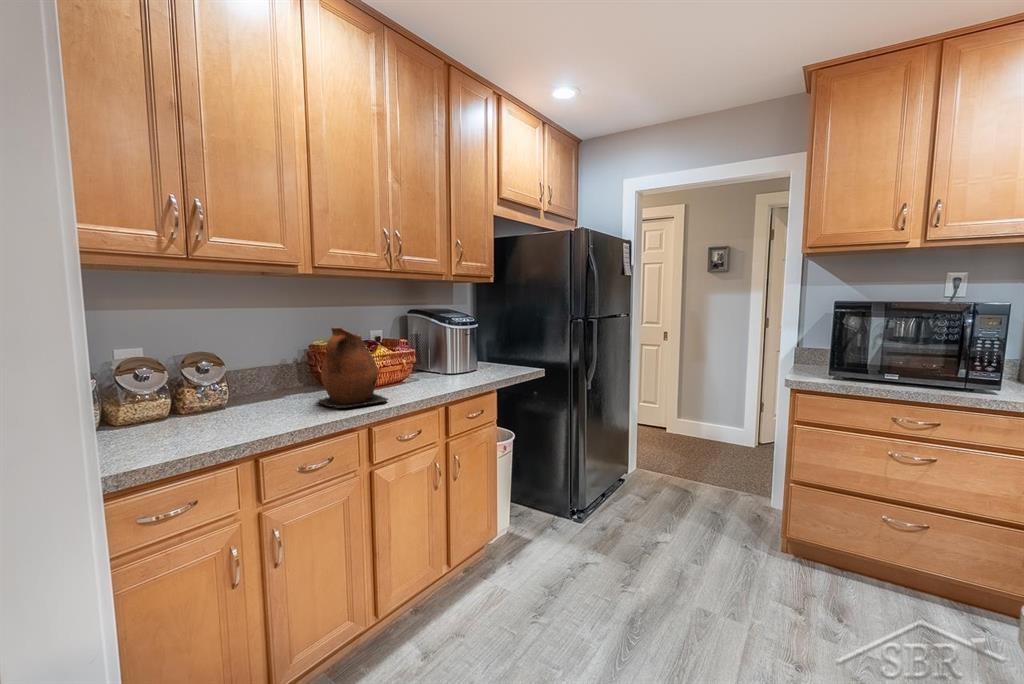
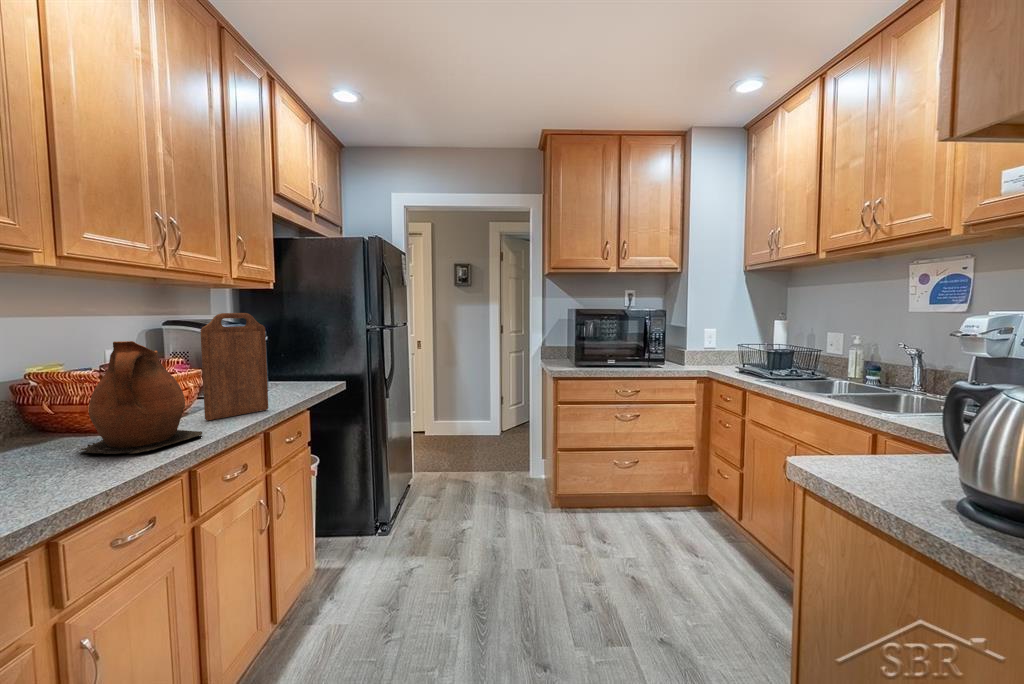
cutting board: none [404,306,454,390] -> present [200,313,268,420]

